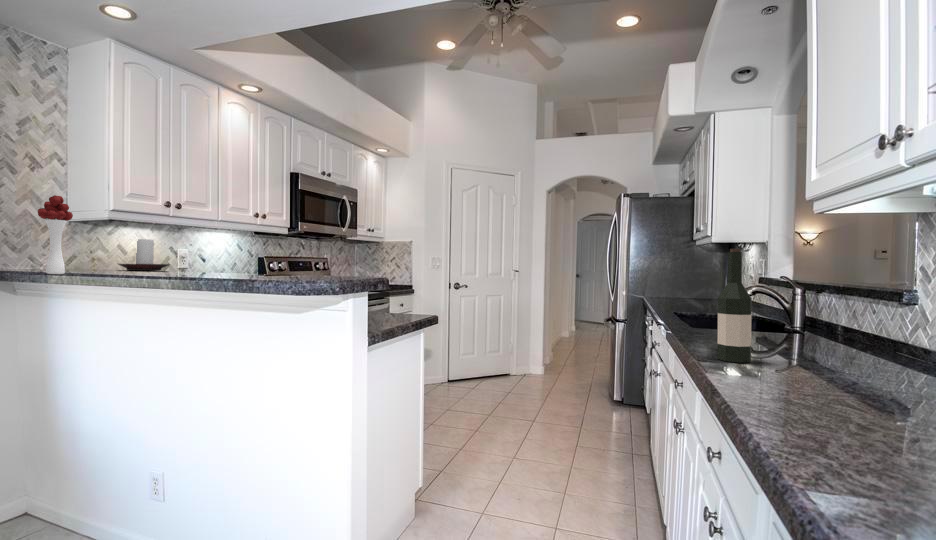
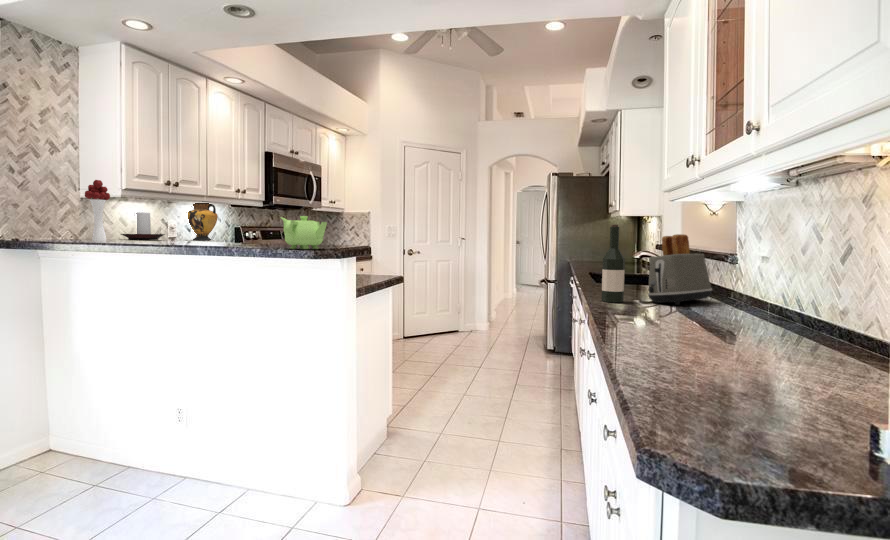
vase: none [199,227,236,271] -> present [188,201,218,240]
teapot: none [281,240,337,283] -> present [281,216,327,249]
toaster: none [786,263,884,368] -> present [648,234,712,305]

